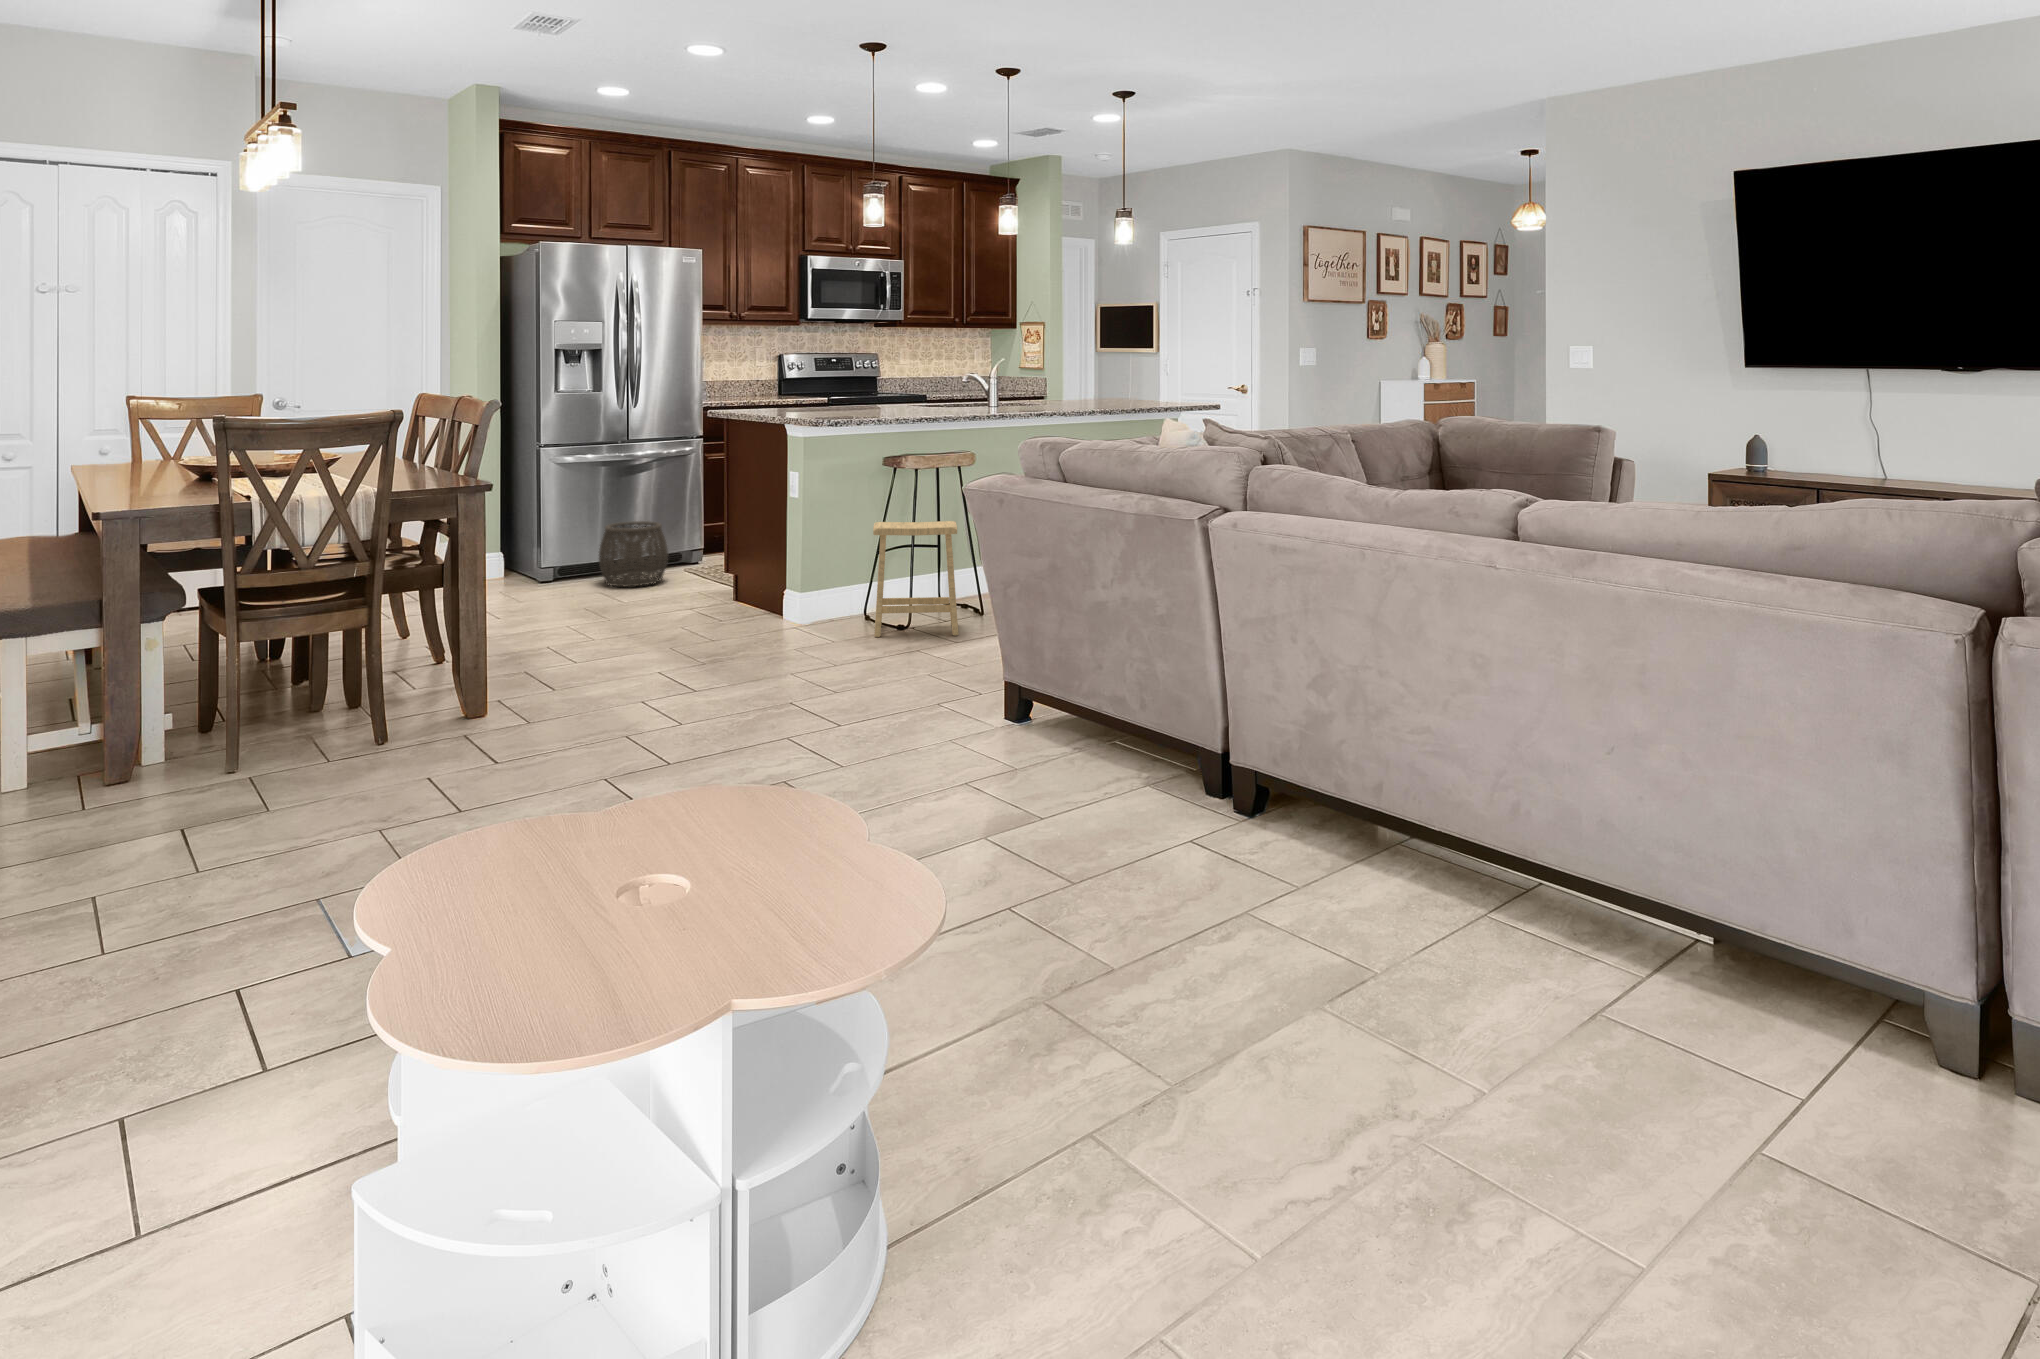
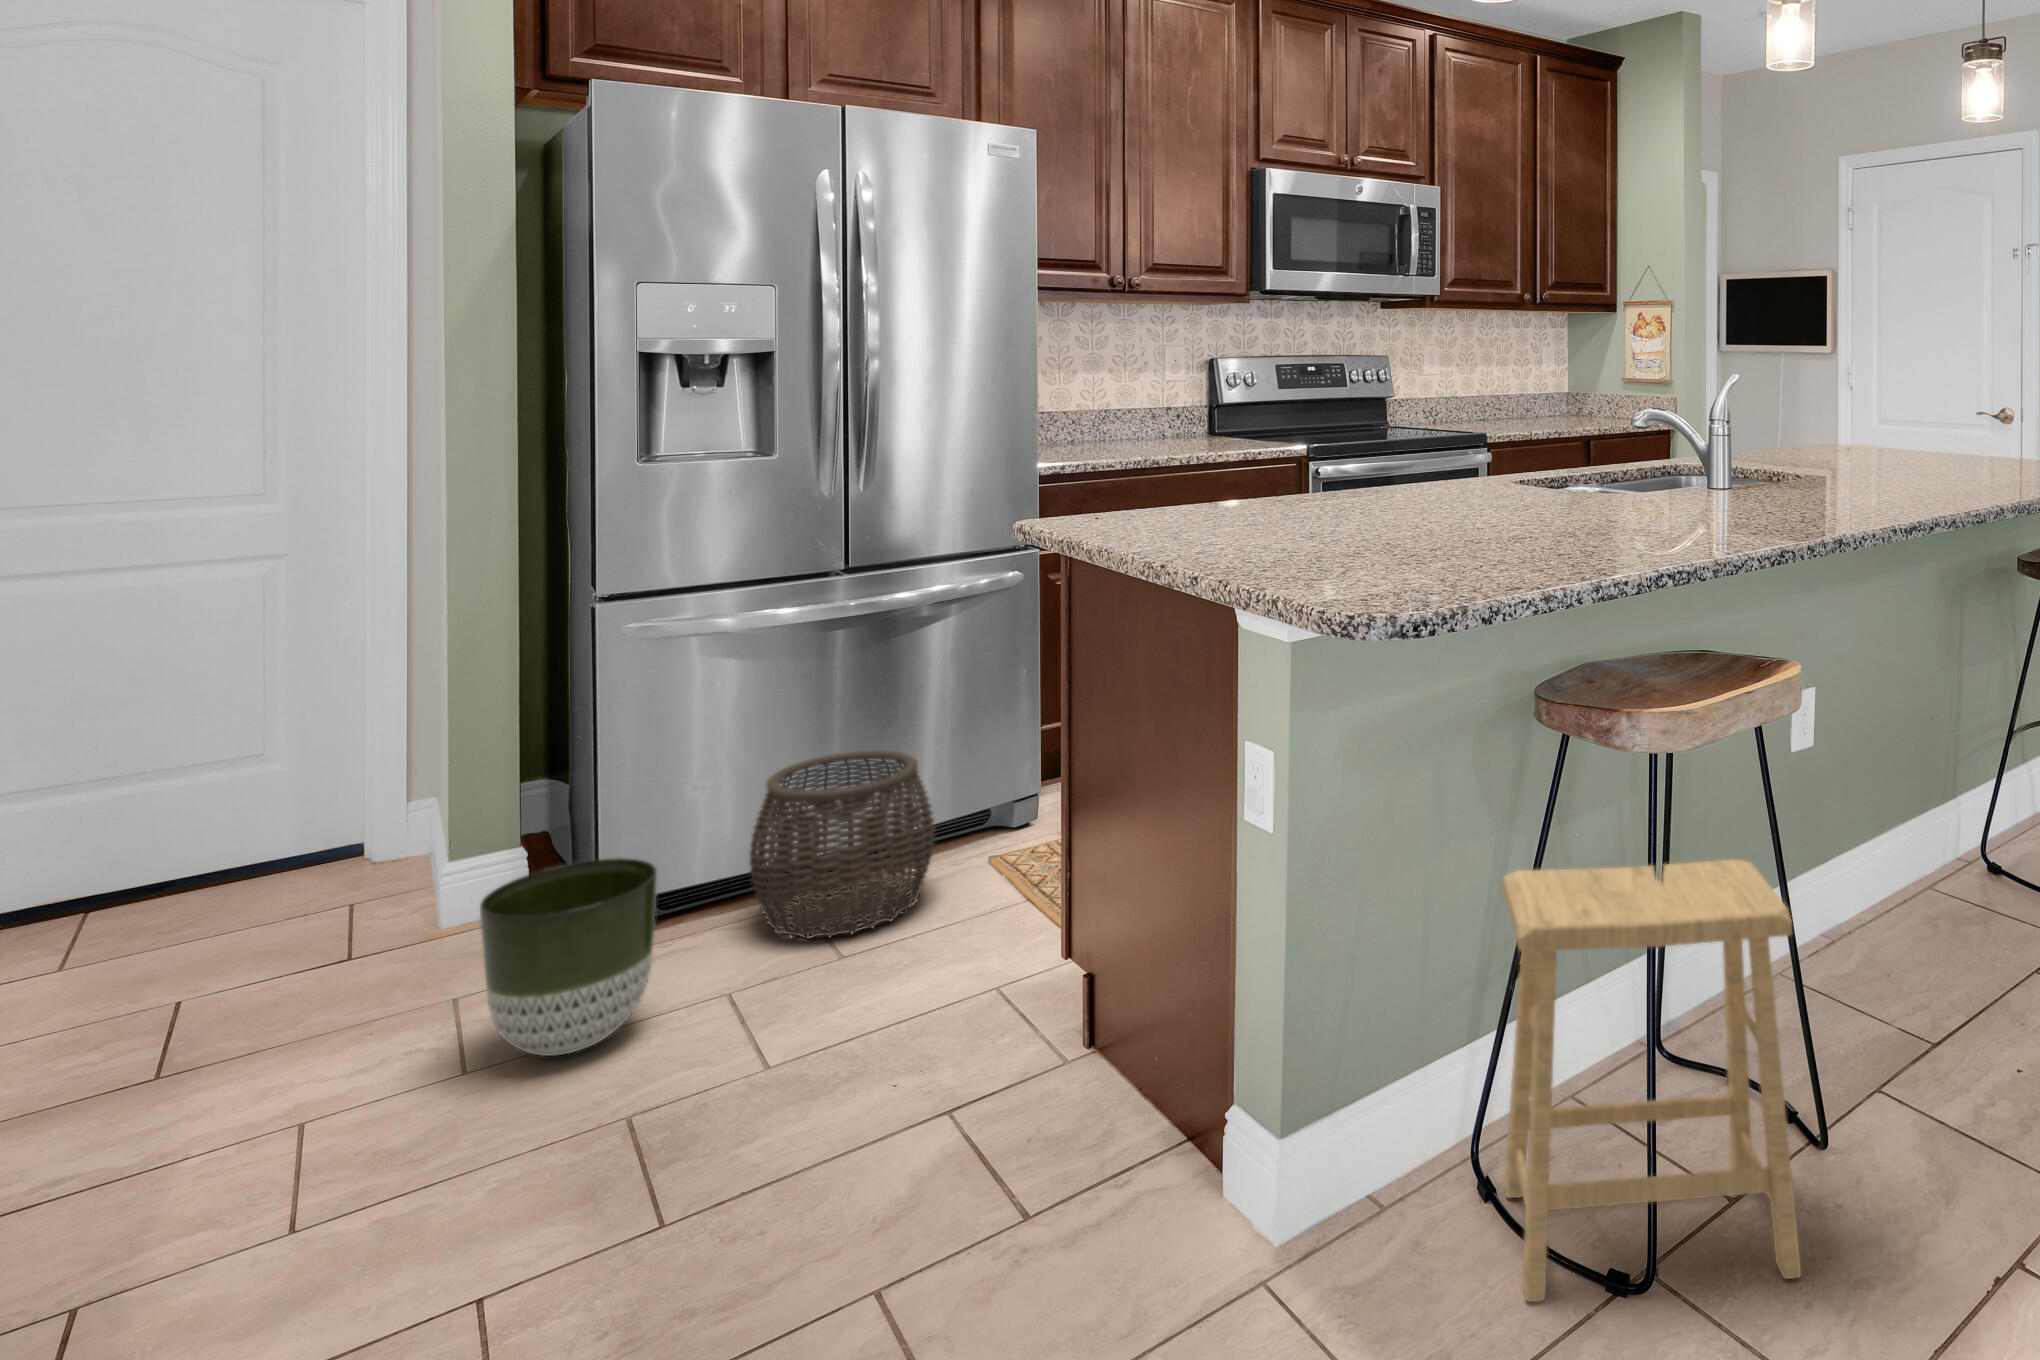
planter: none [528,543,582,604] -> present [480,858,657,1056]

